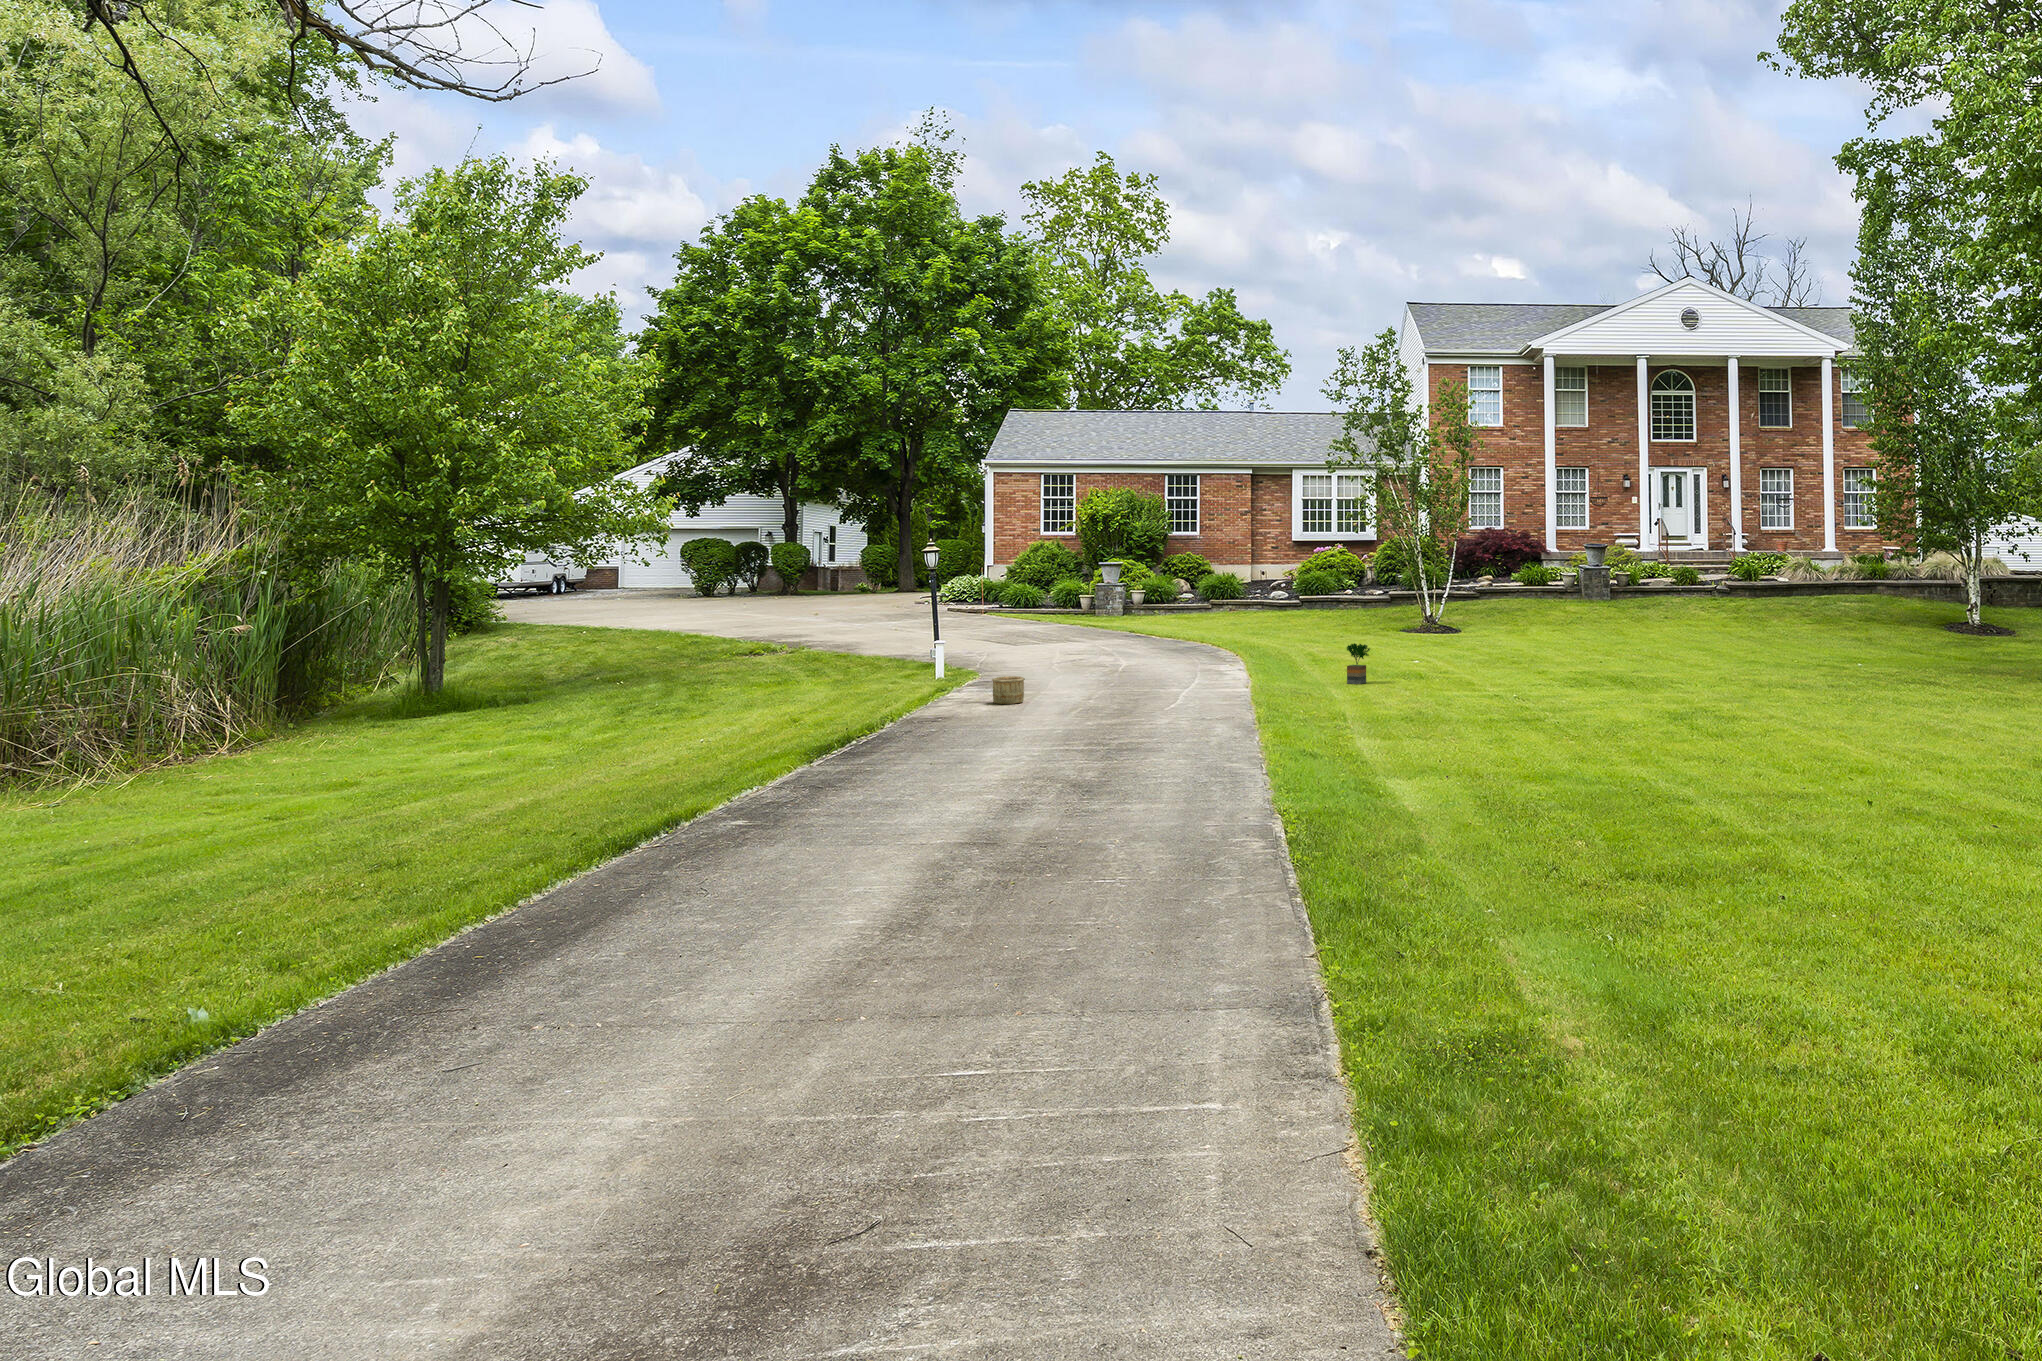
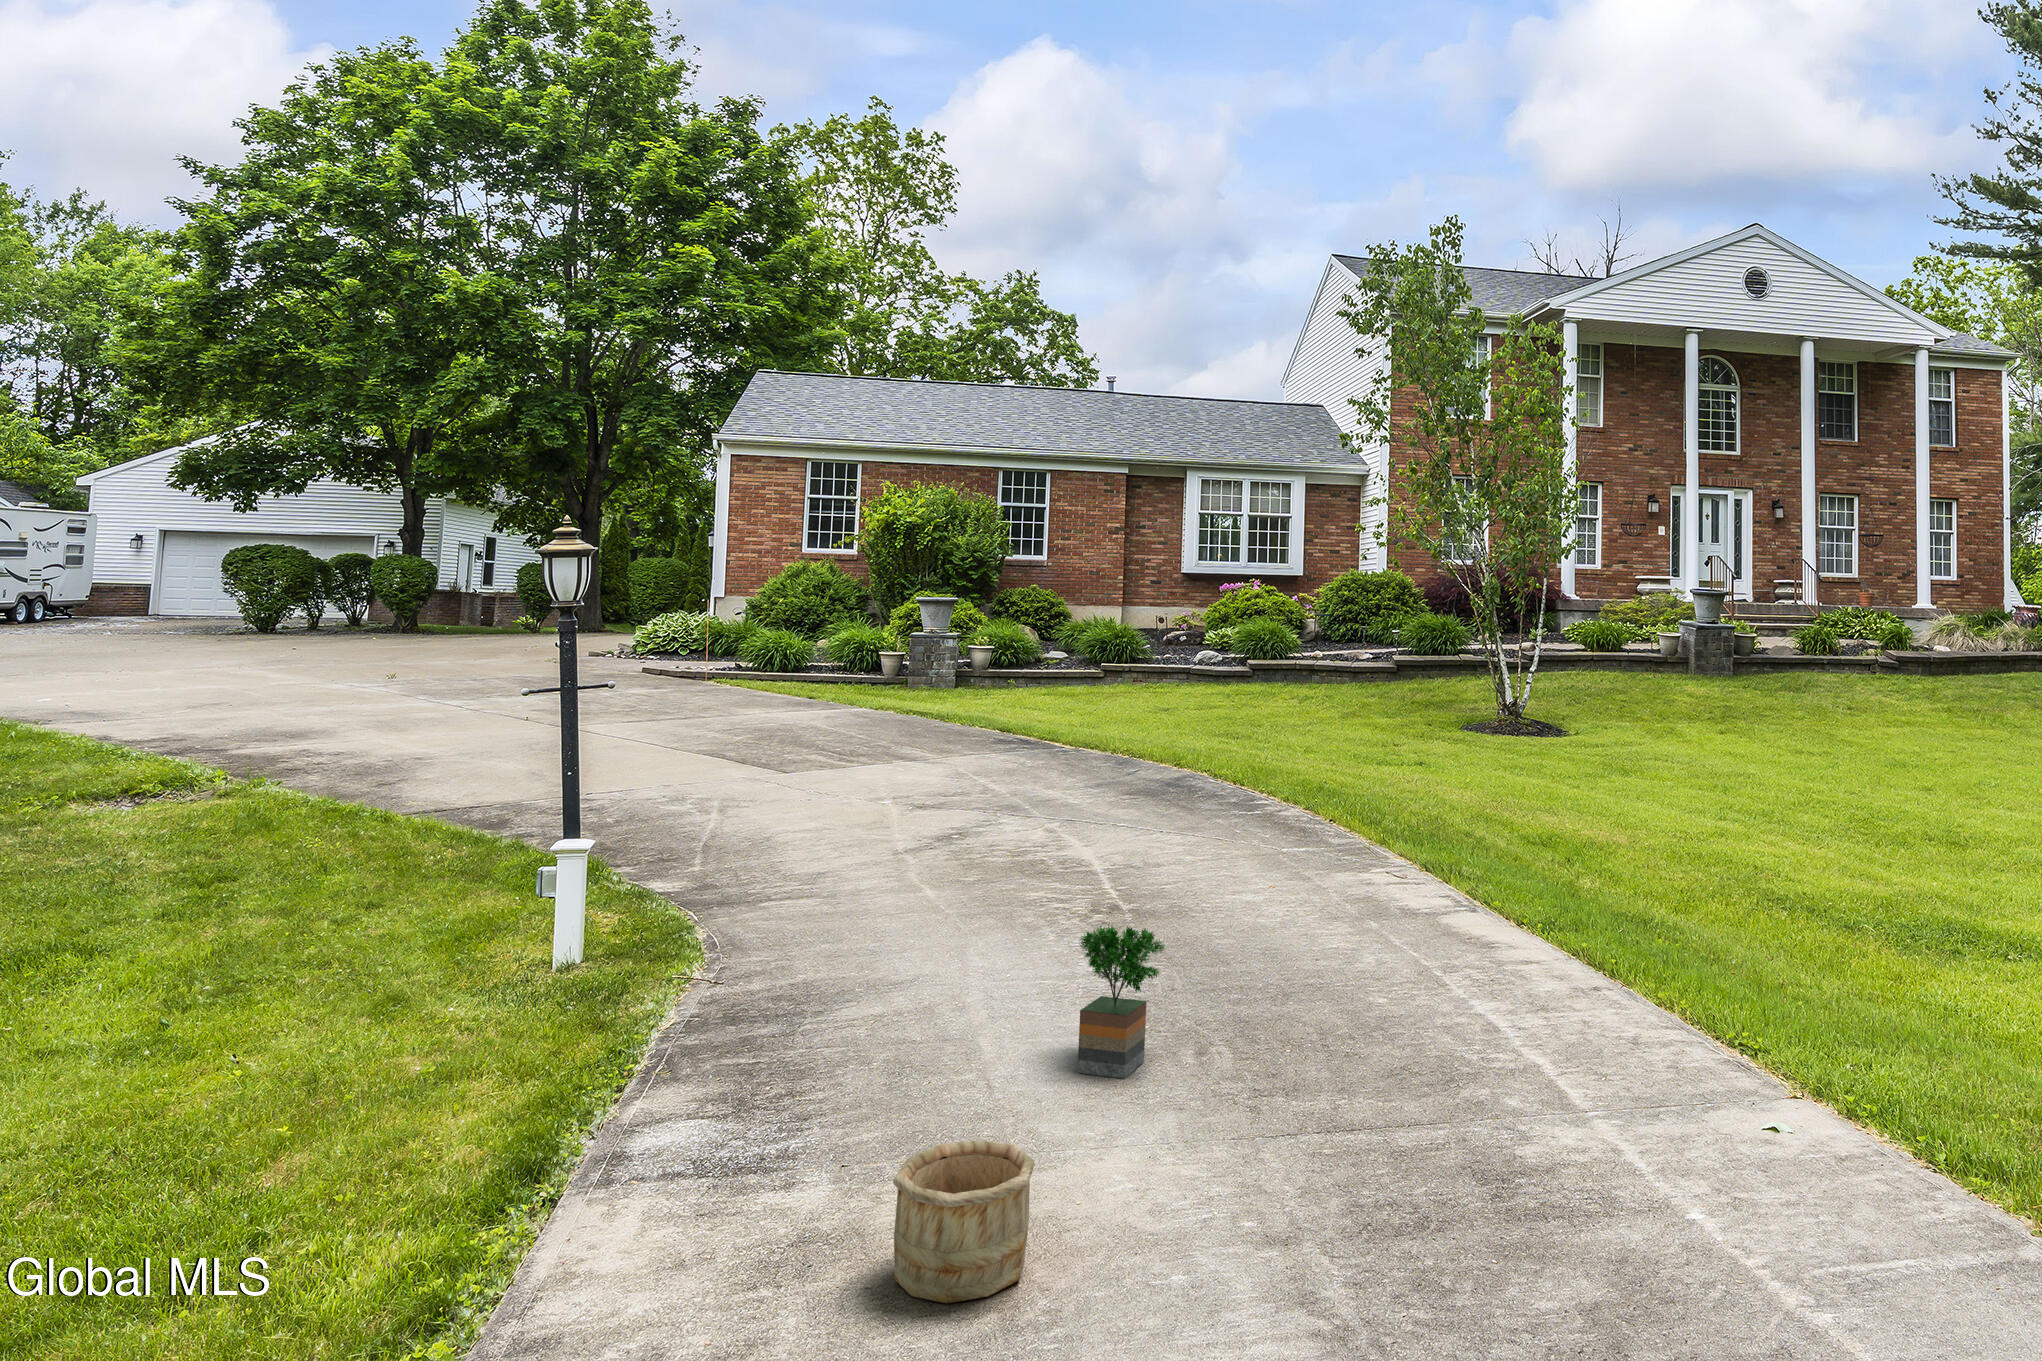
potted tree: present [1347,643,1370,684] -> present [1077,926,1165,1078]

